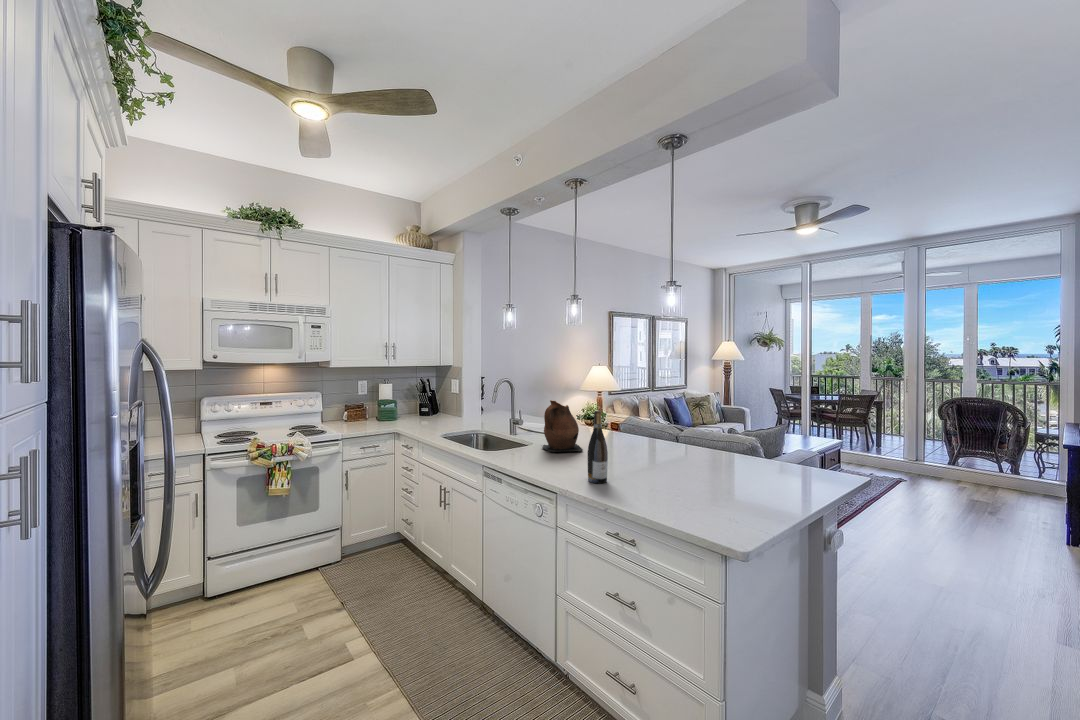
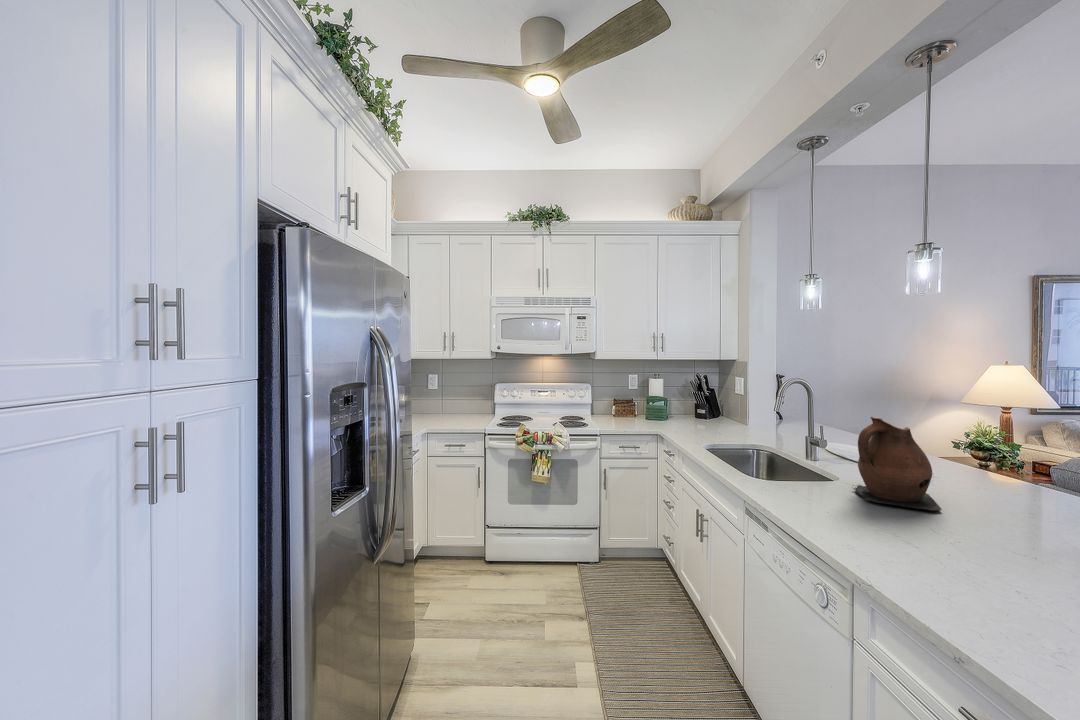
wine bottle: present [588,411,608,483] -> none [945,453,1002,607]

